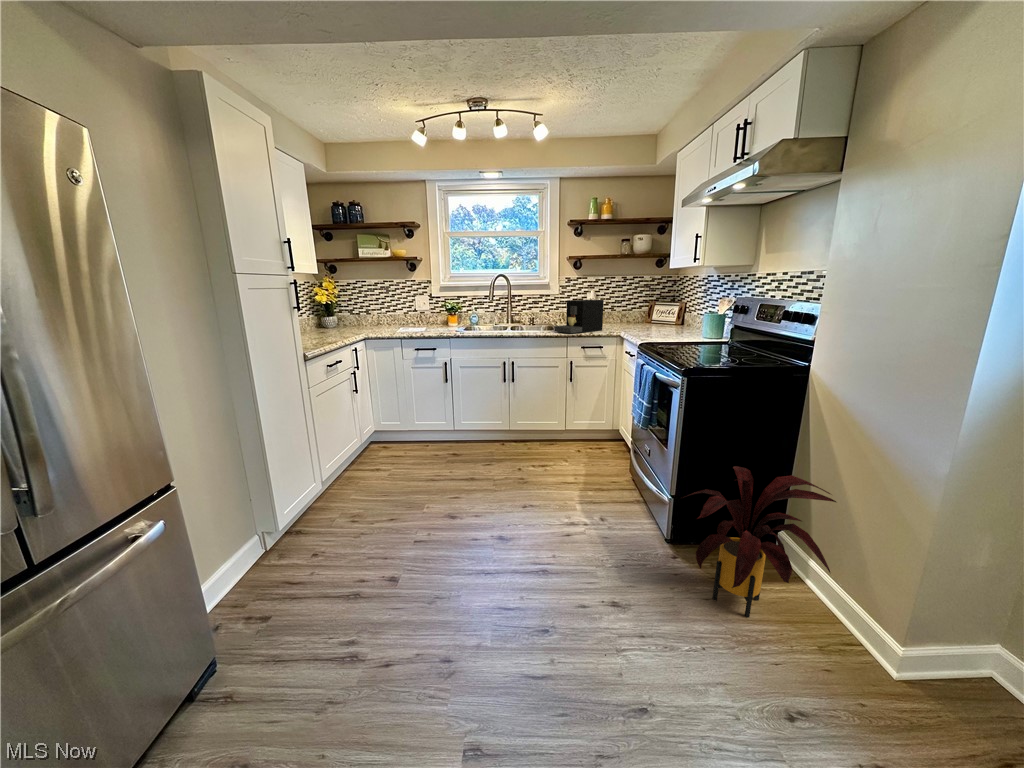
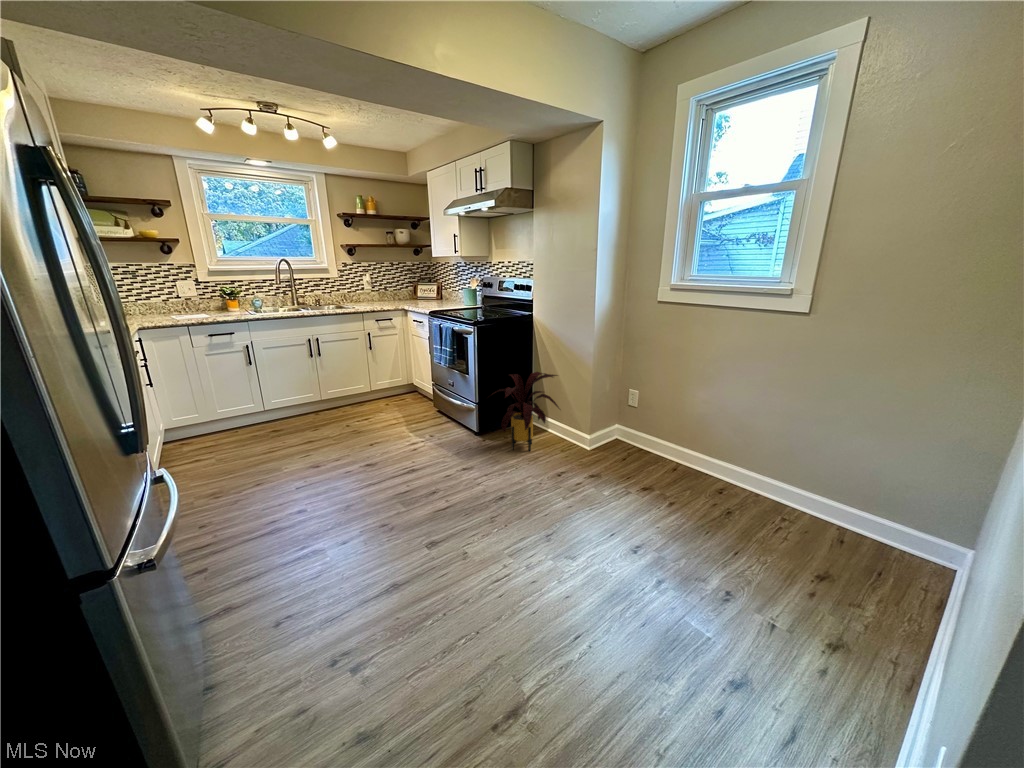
coffee maker: present [555,300,604,333] -> none [352,281,391,309]

